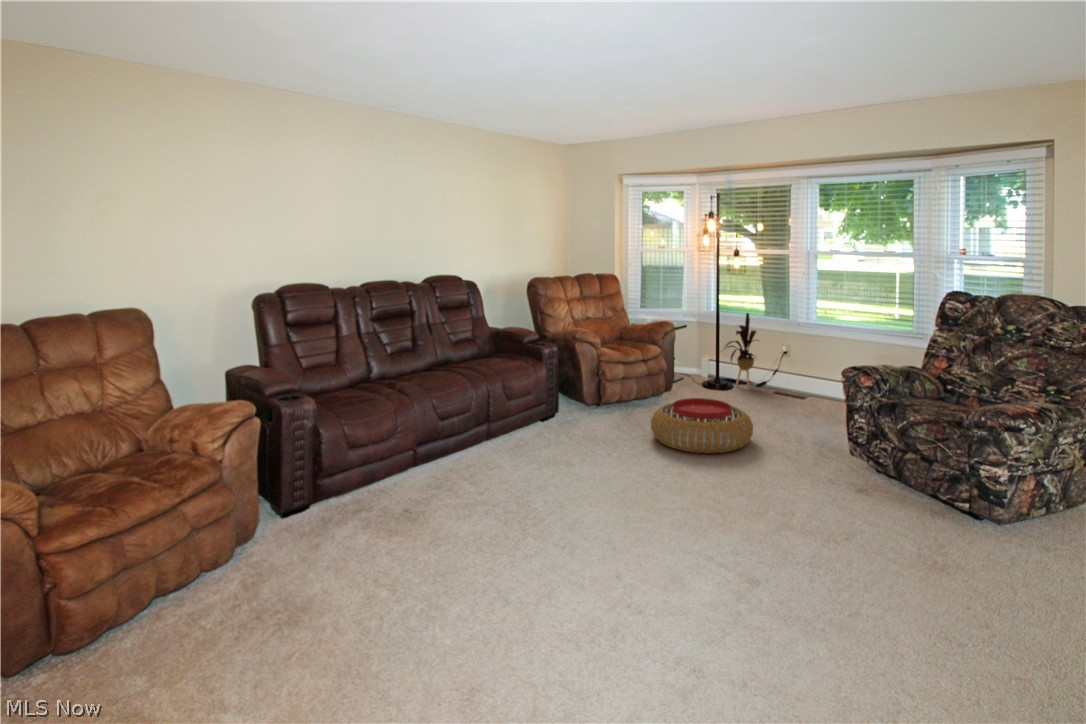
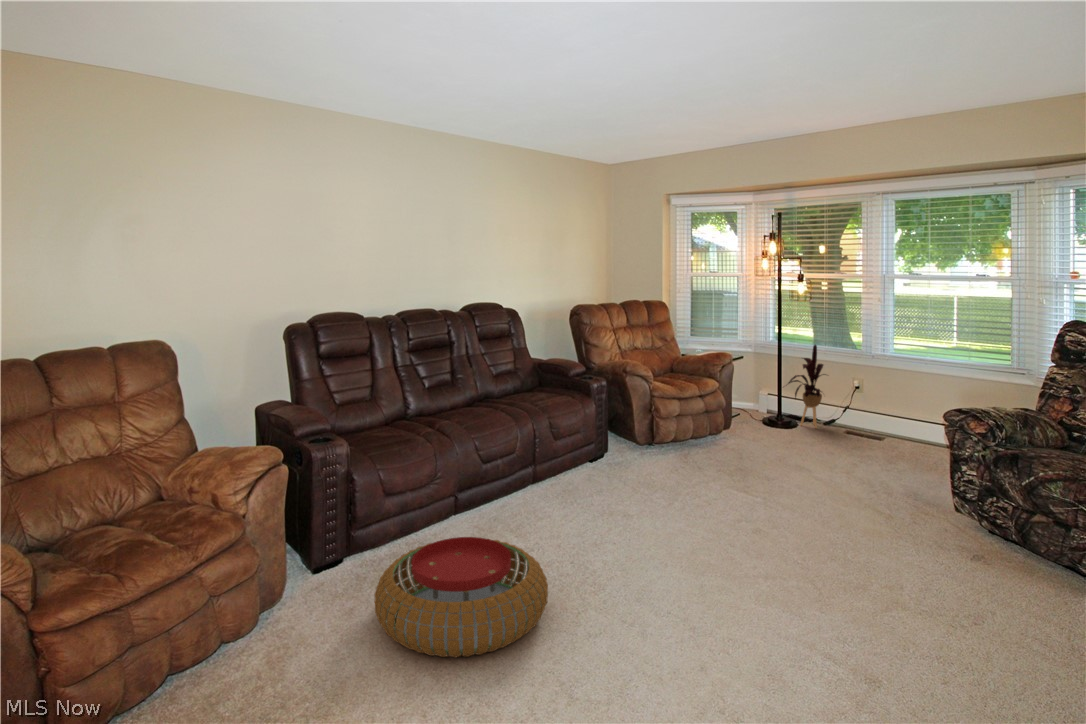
pouf: present [651,398,753,453] -> present [374,537,548,657]

